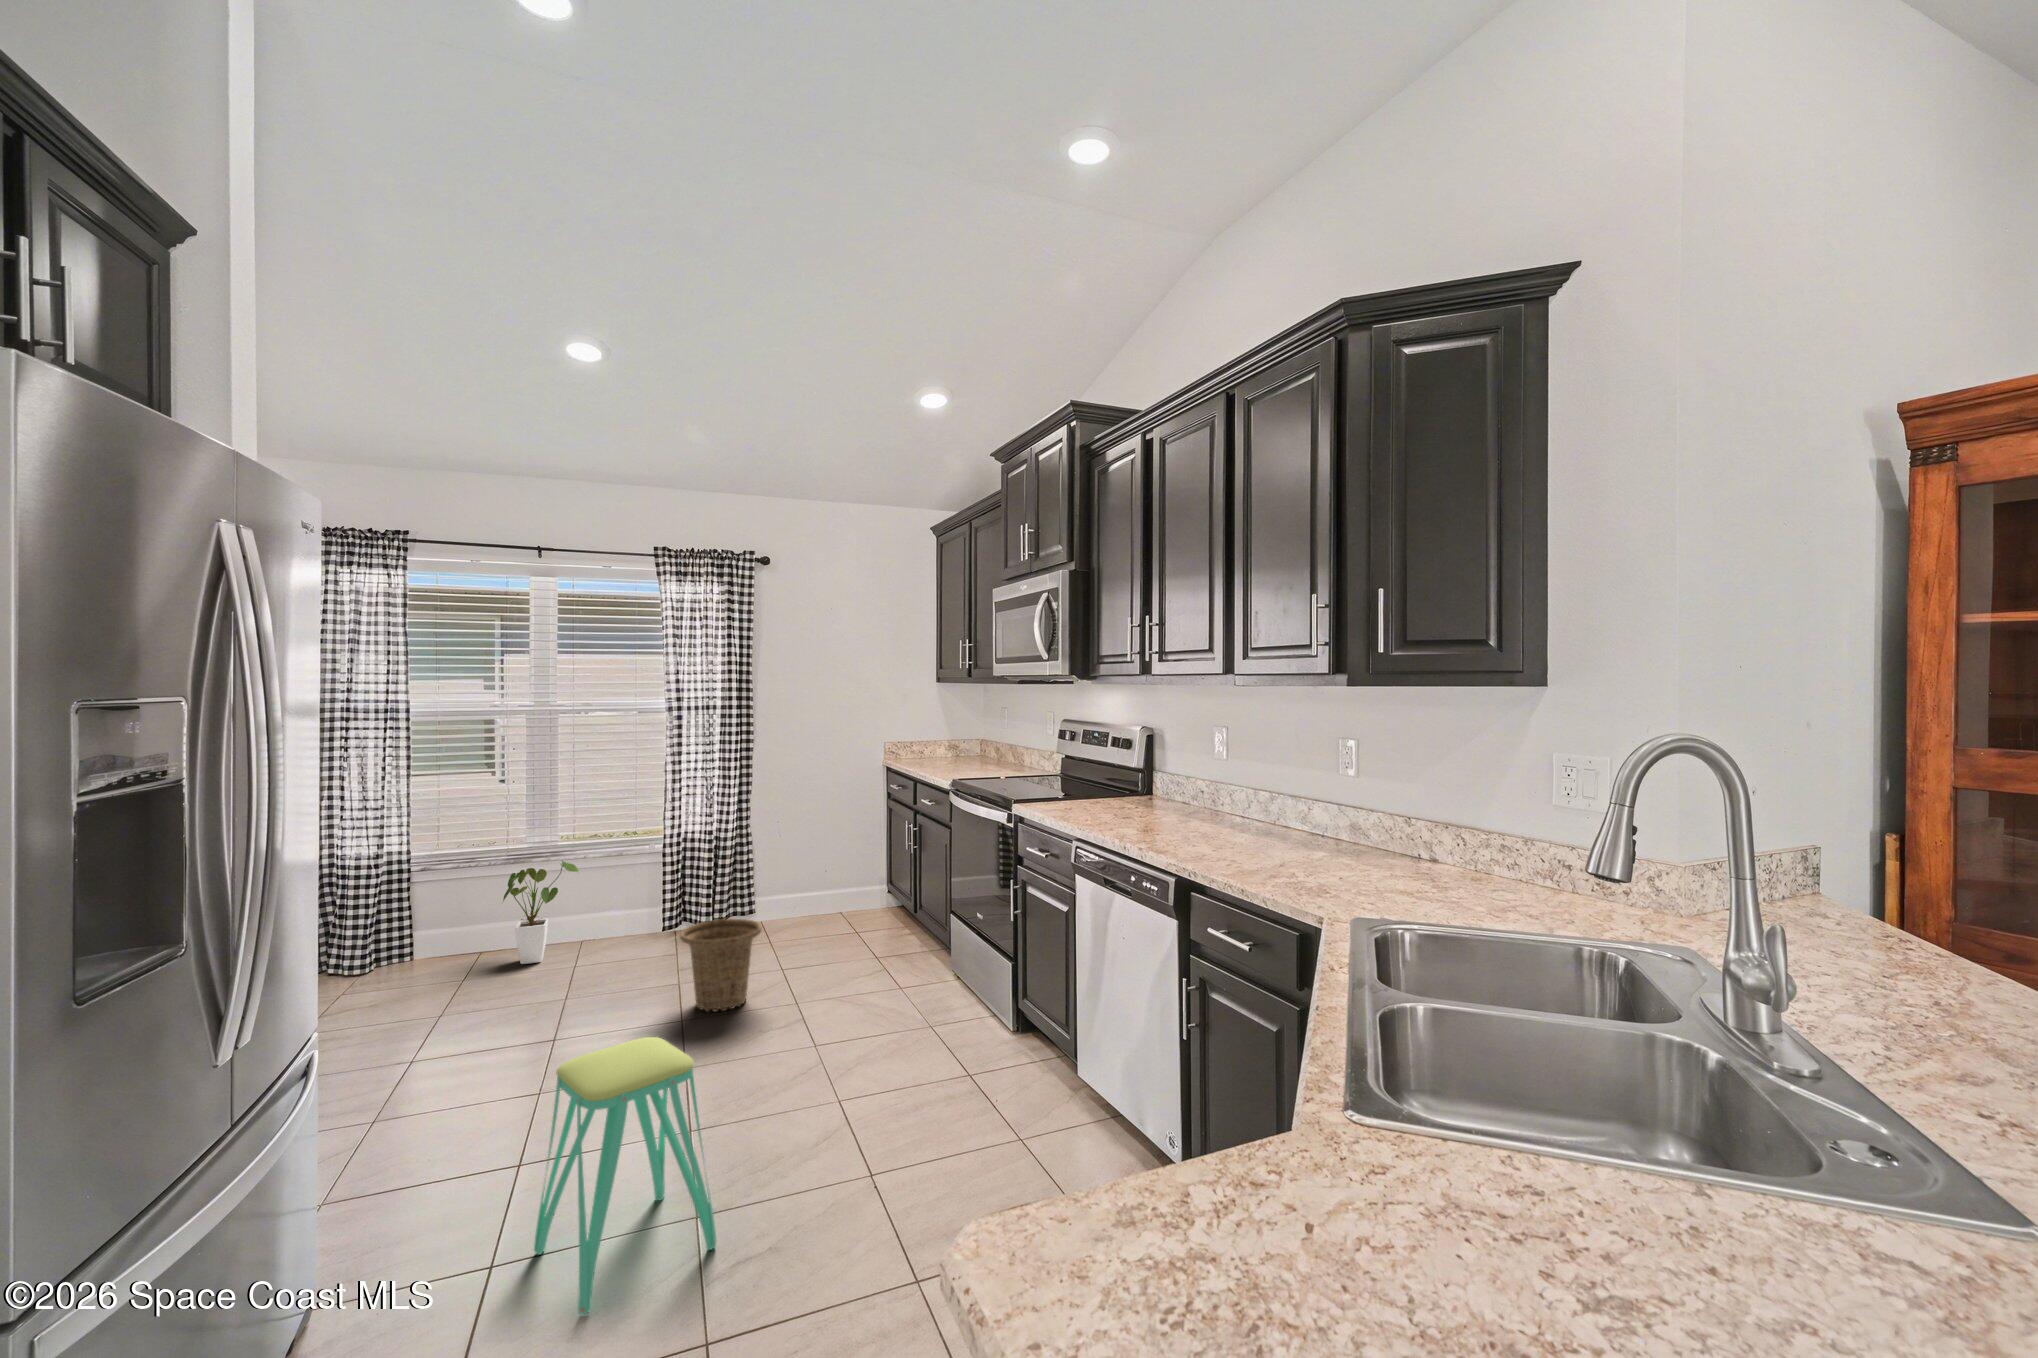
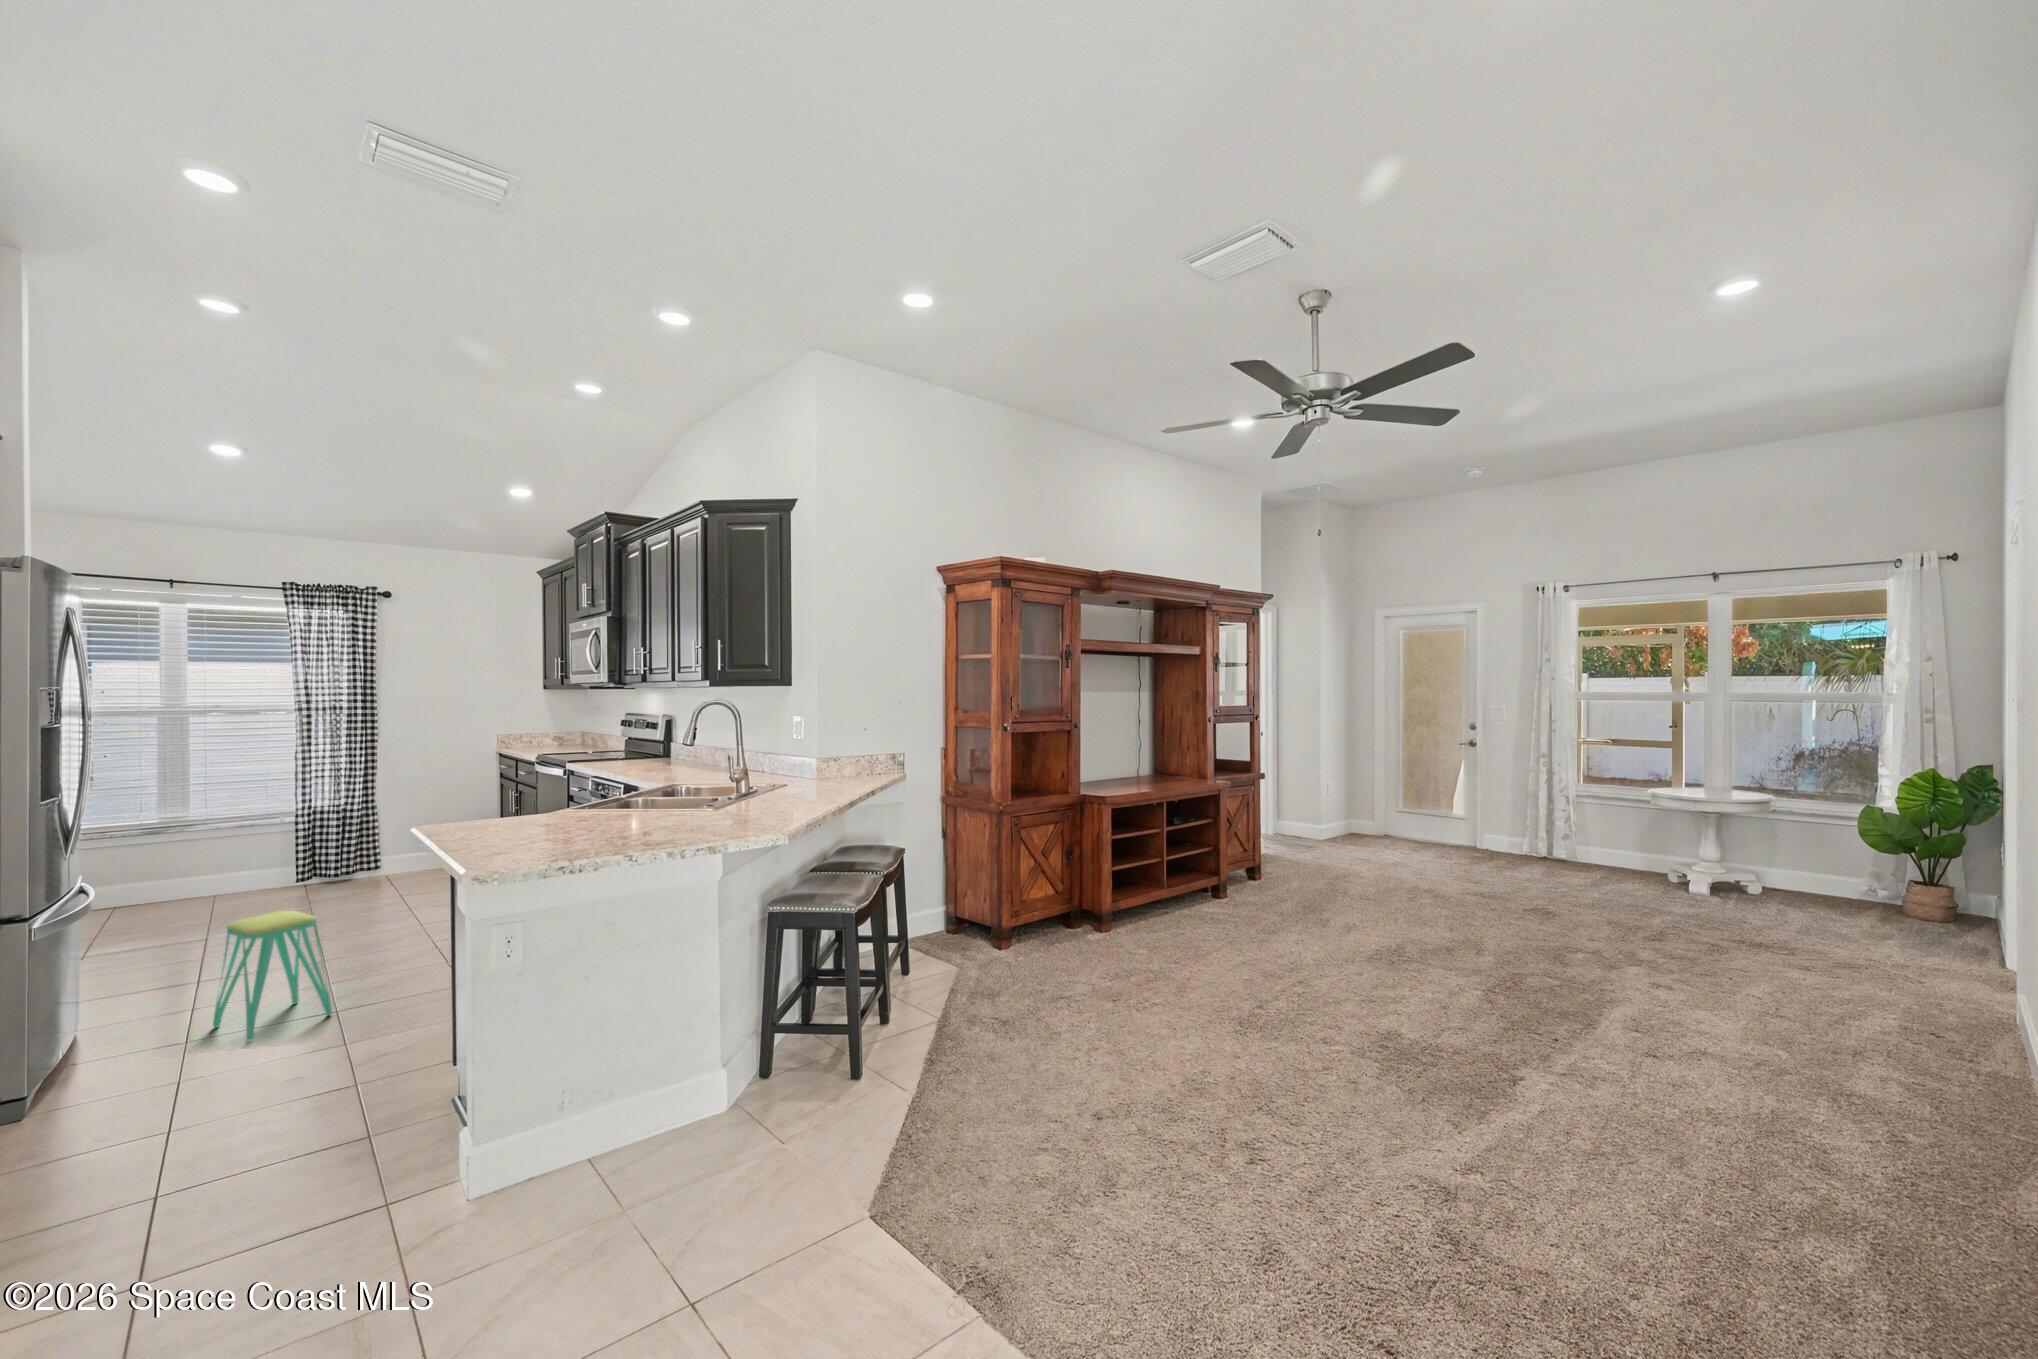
house plant: present [503,860,579,964] -> none [145,831,216,911]
basket: present [680,919,762,1012] -> none [309,863,378,926]

